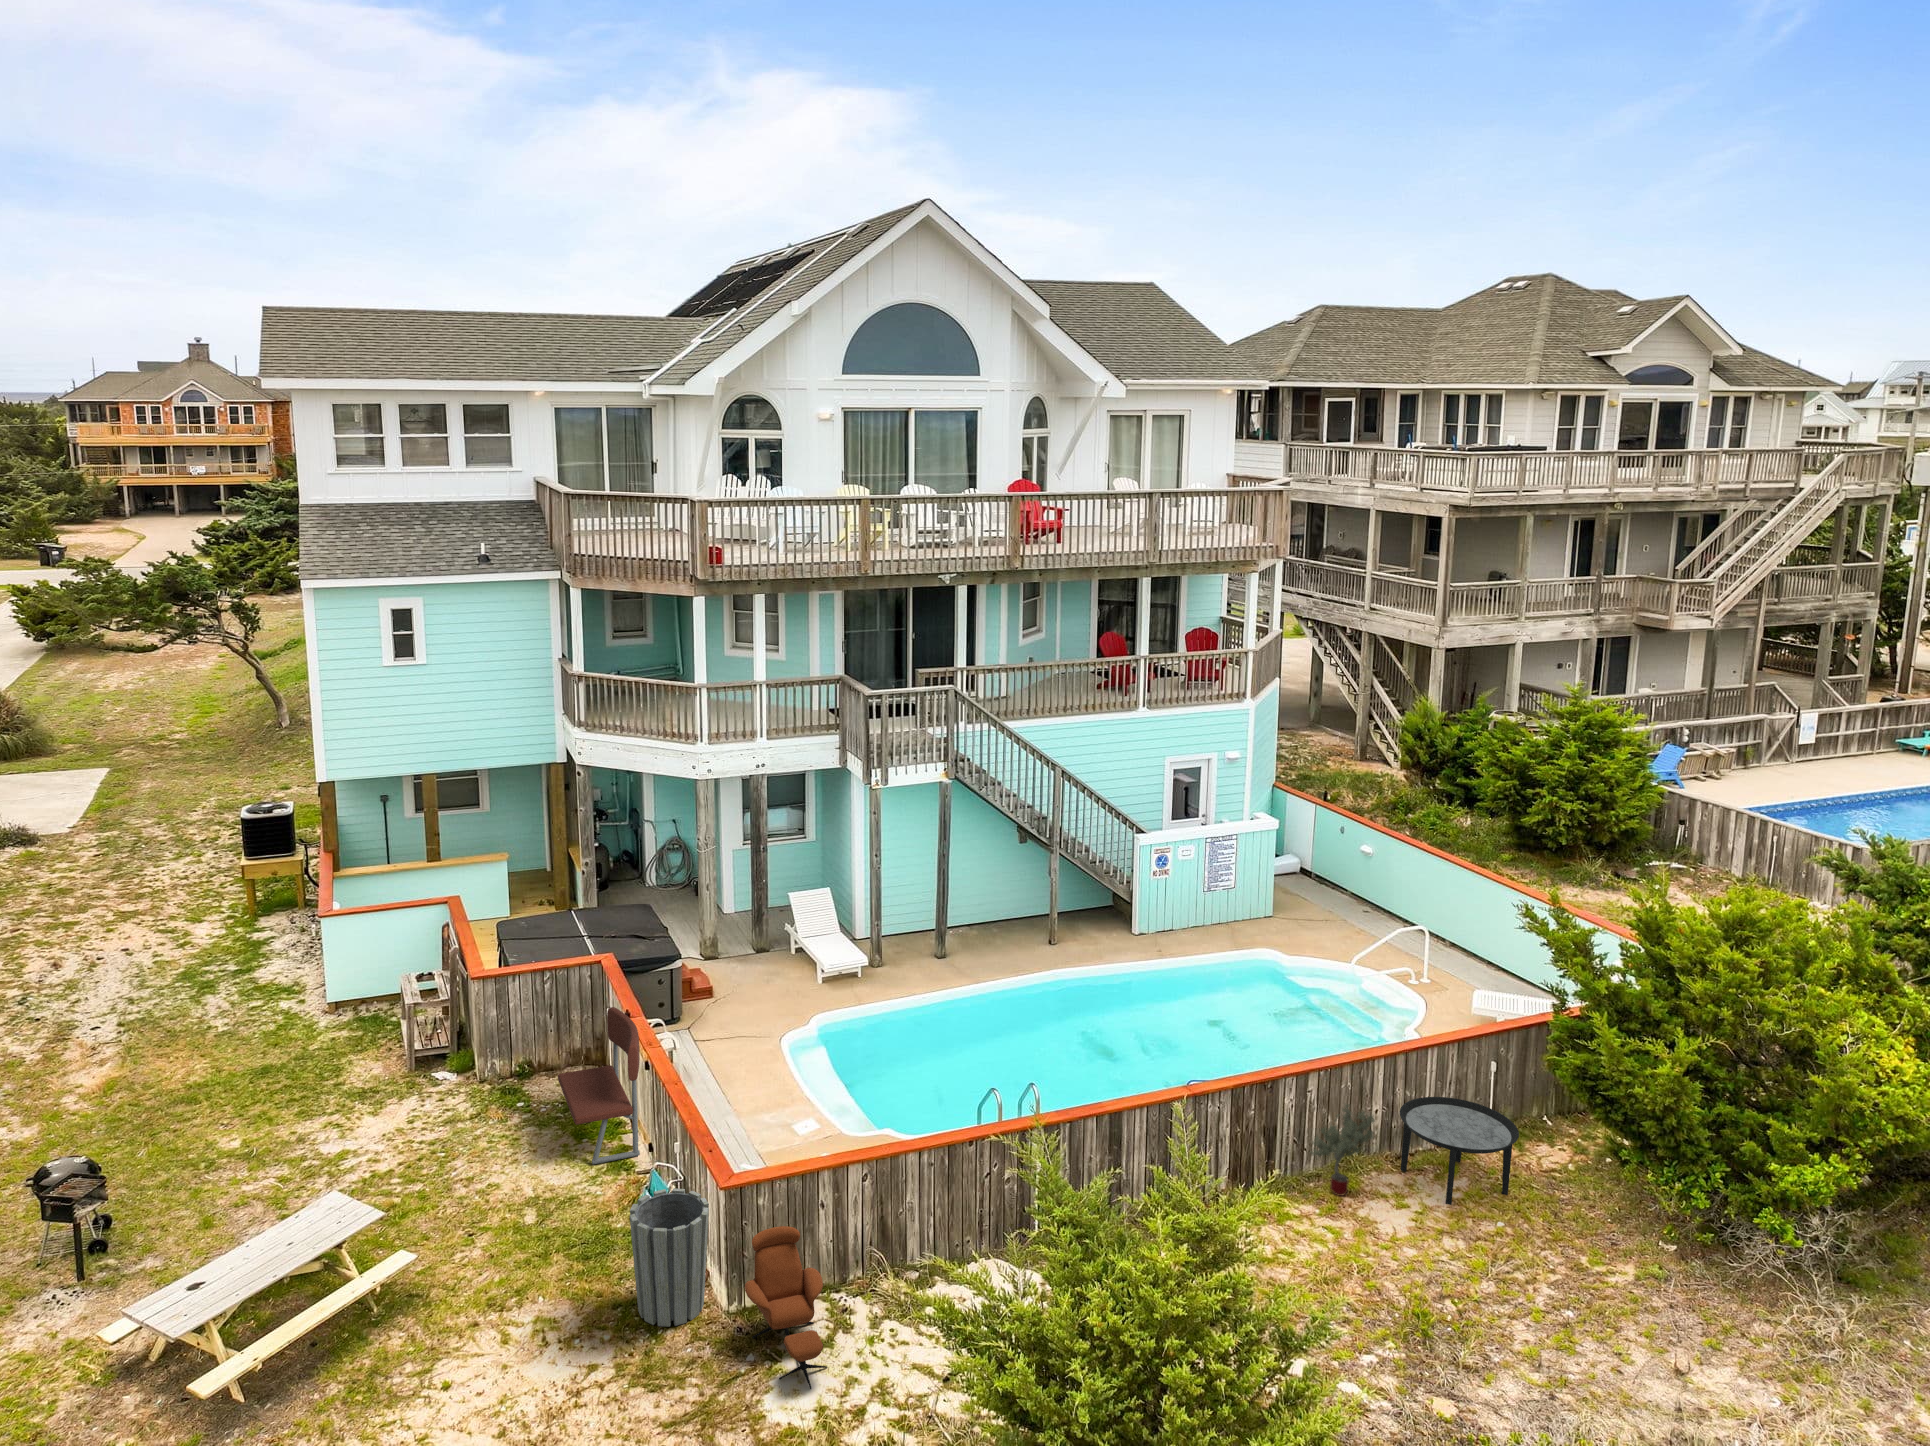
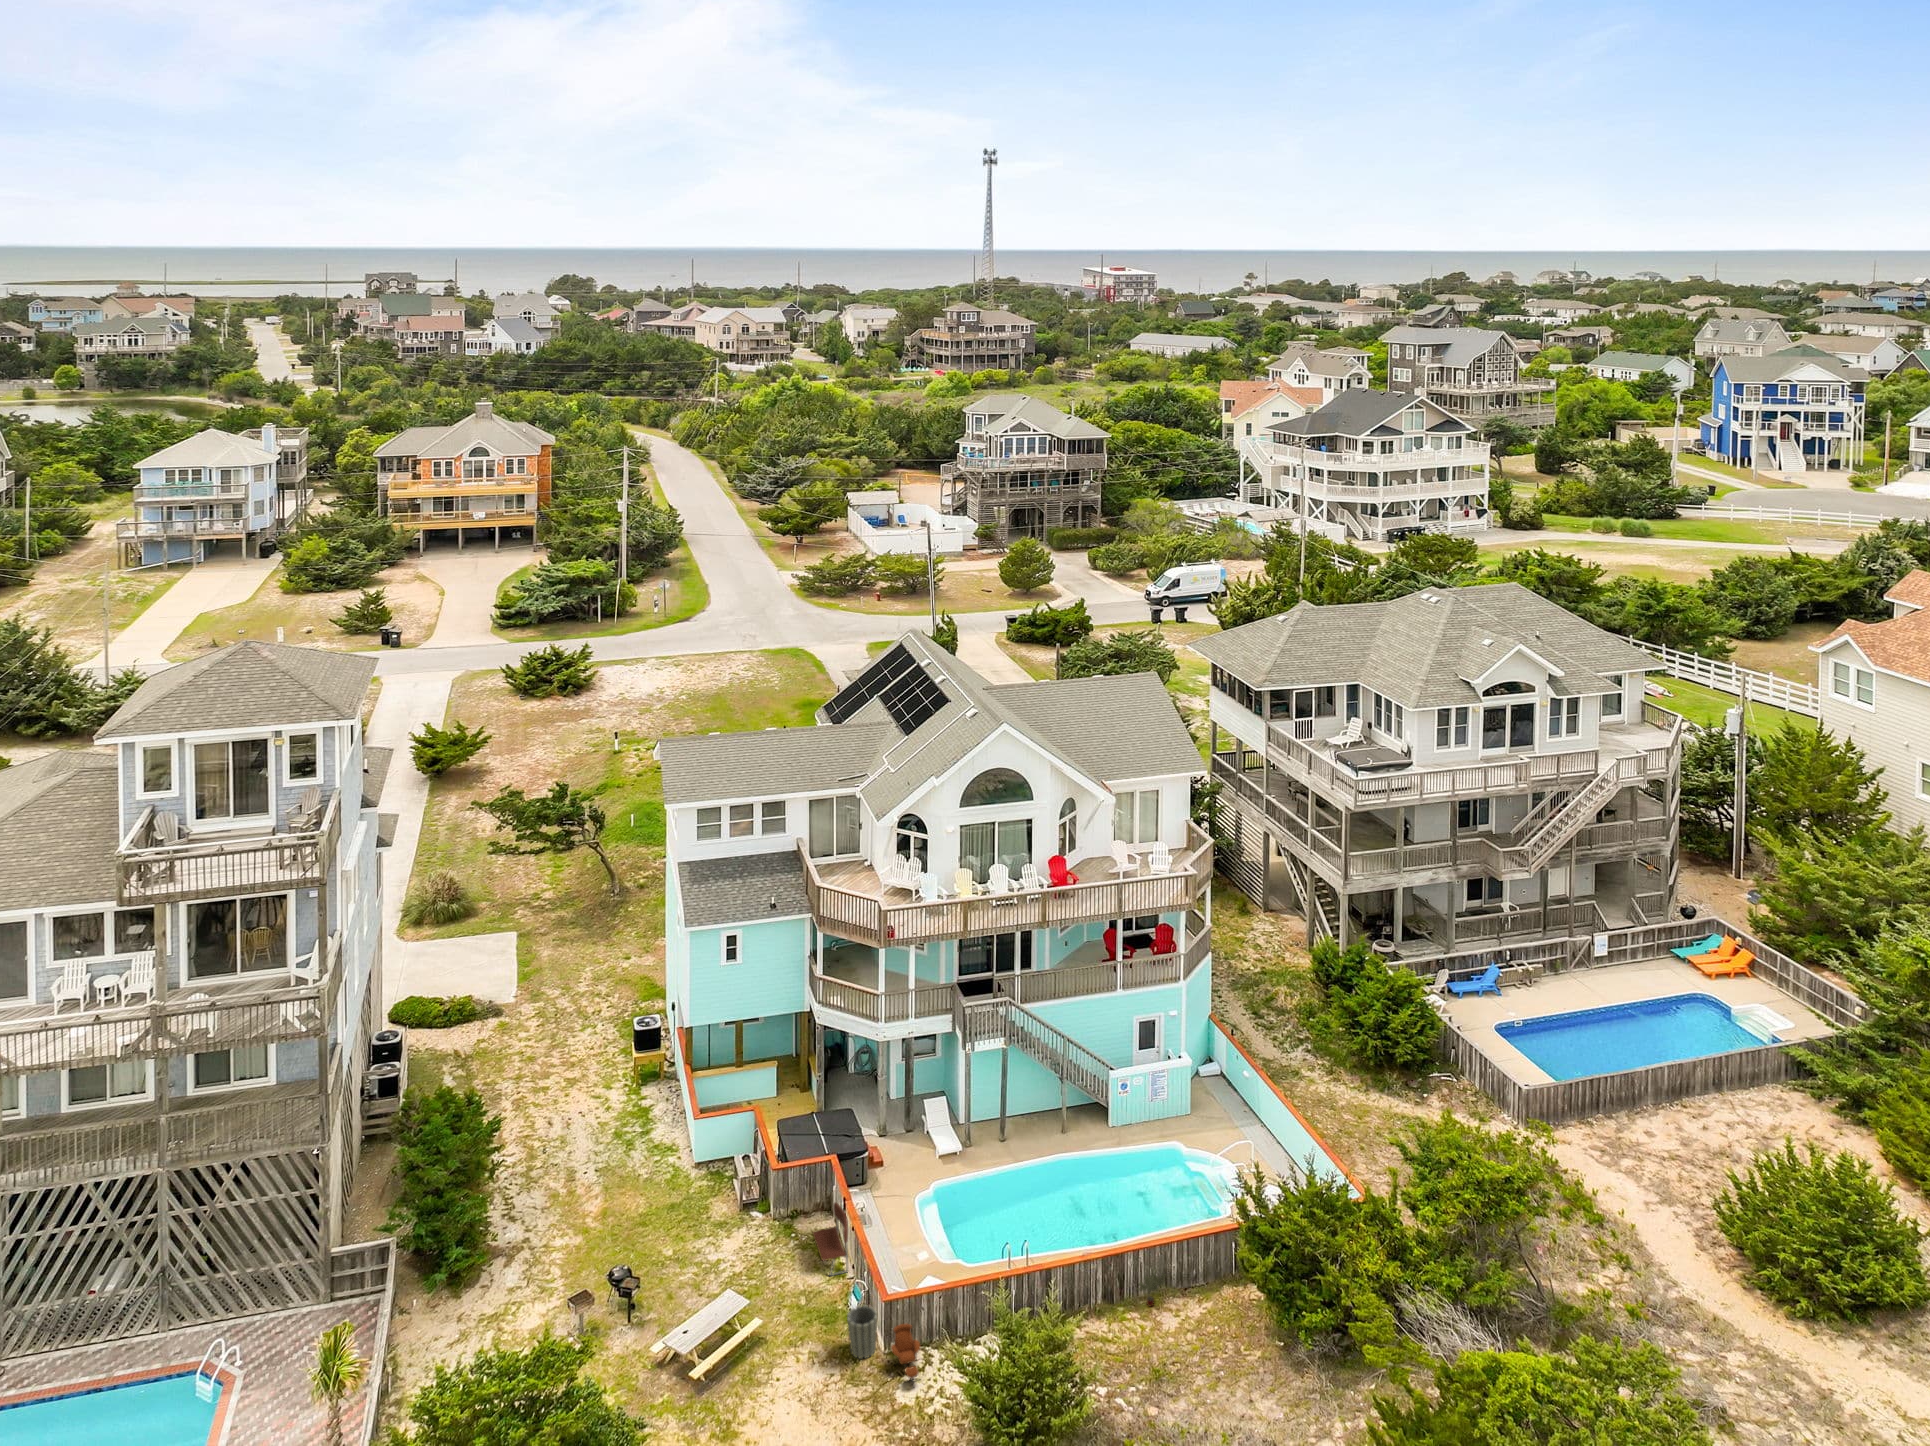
round table: present [1400,1097,1519,1205] -> none [1181,1260,1230,1314]

